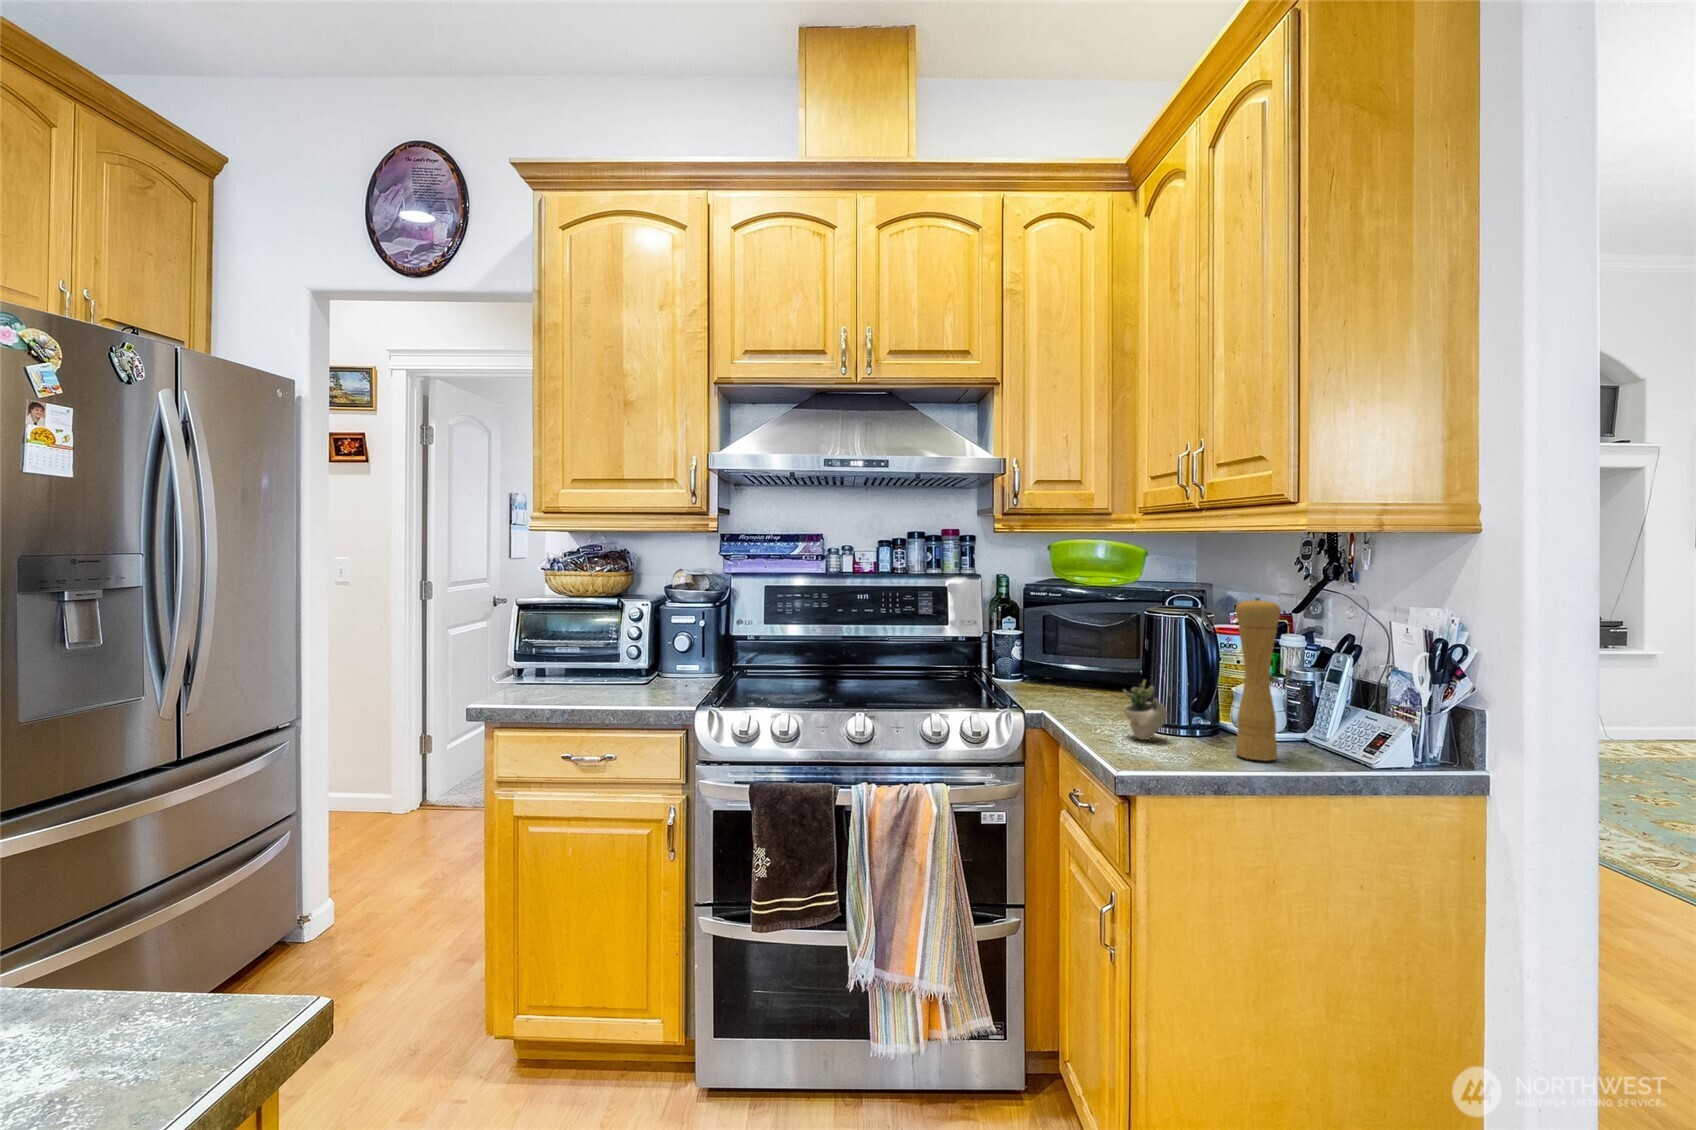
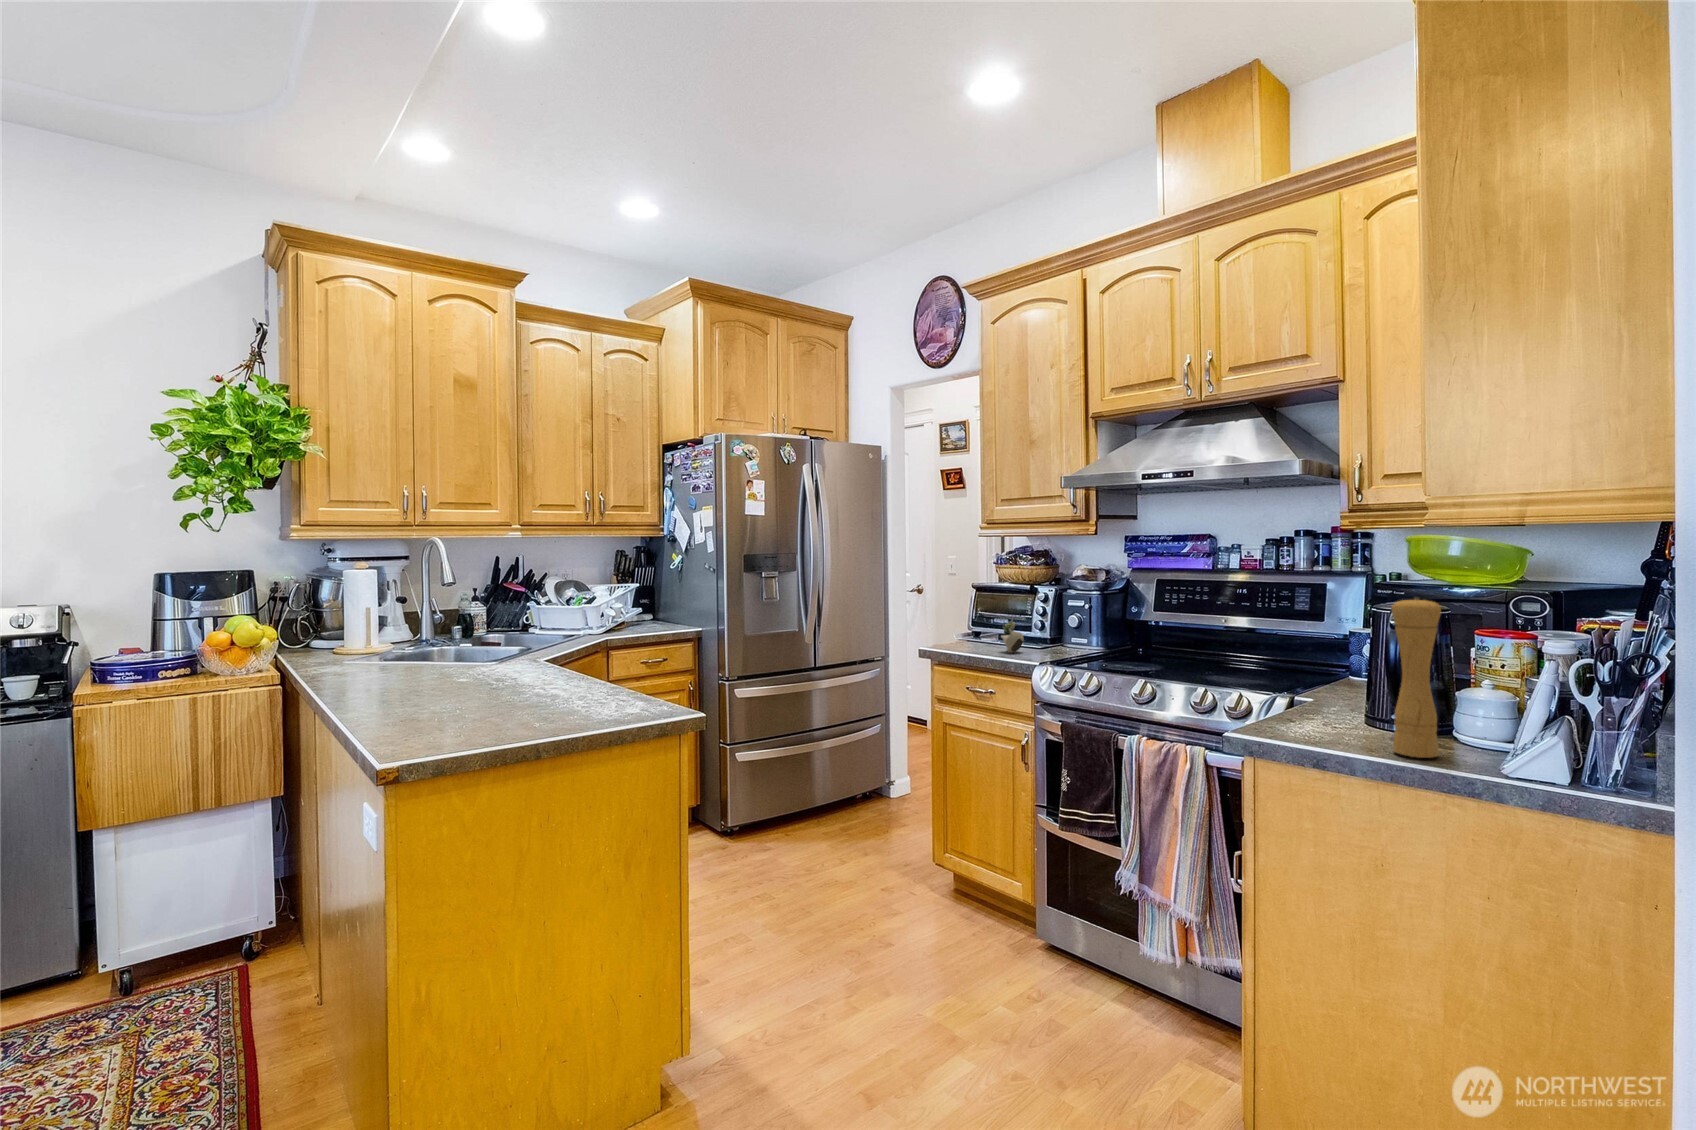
succulent plant: present [1123,680,1188,740] -> present [1000,619,1024,653]

